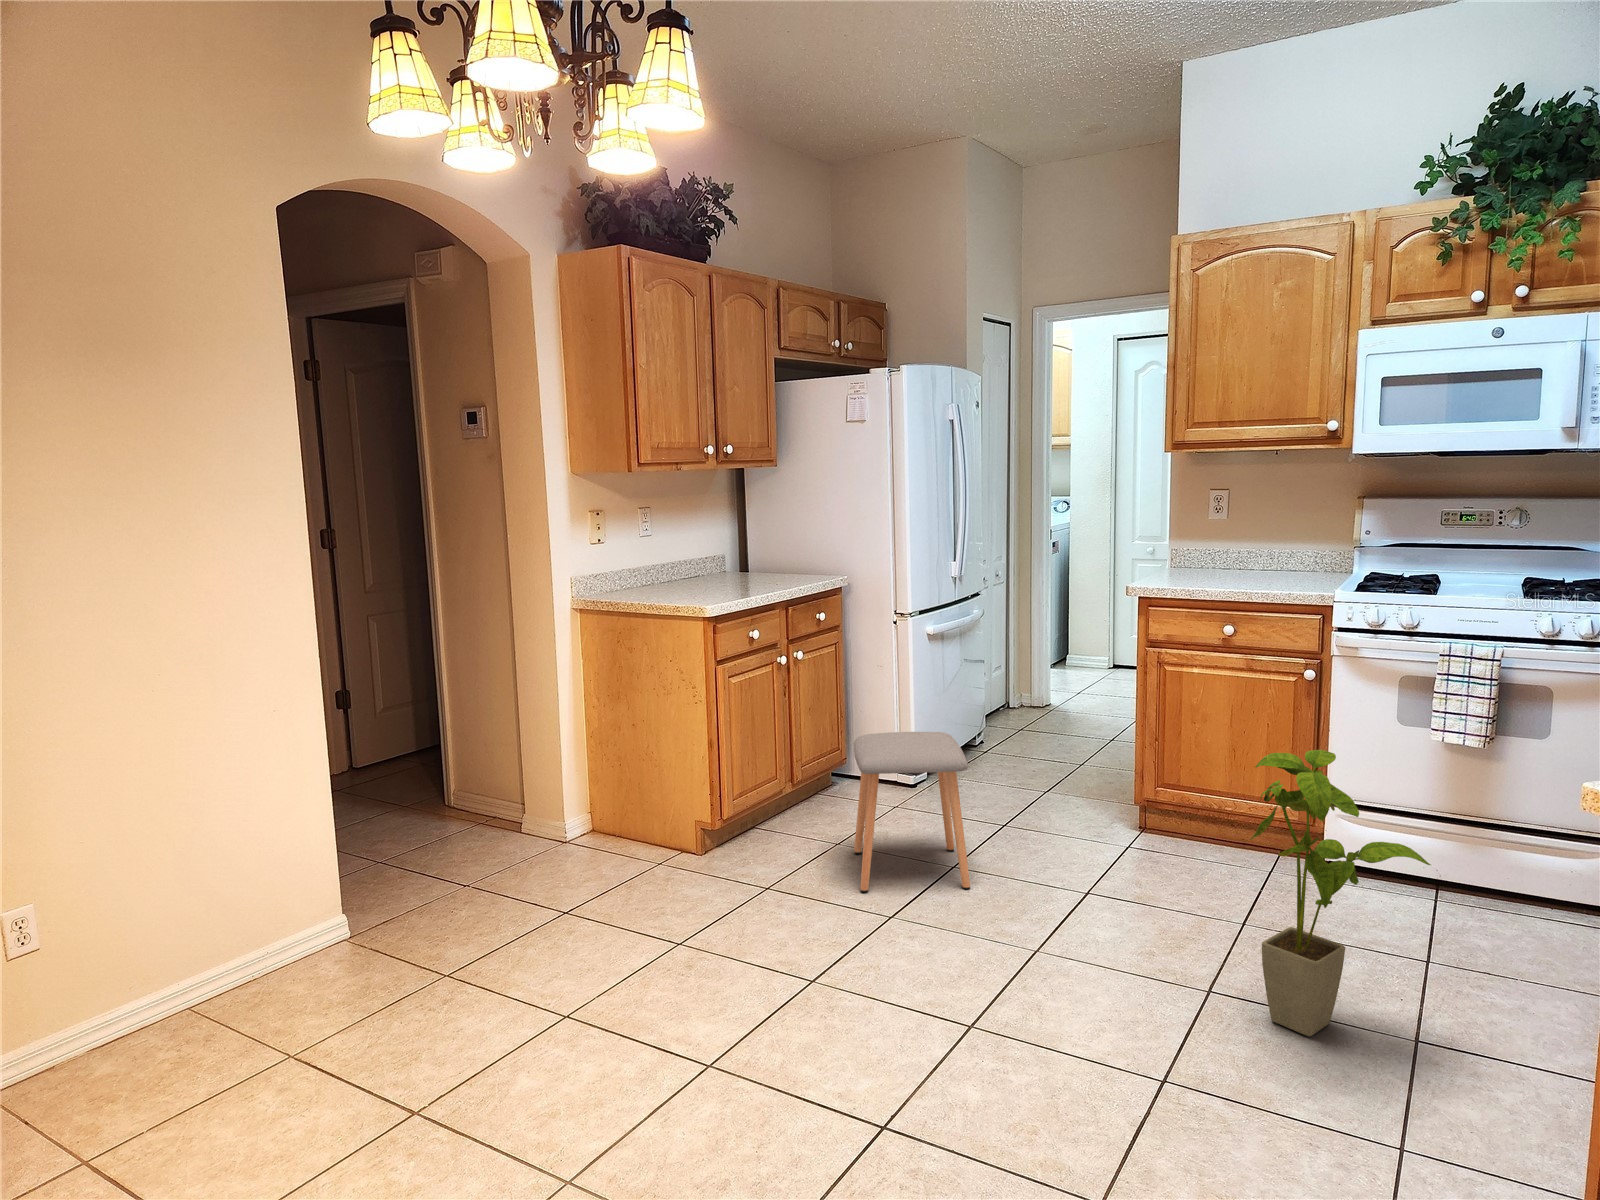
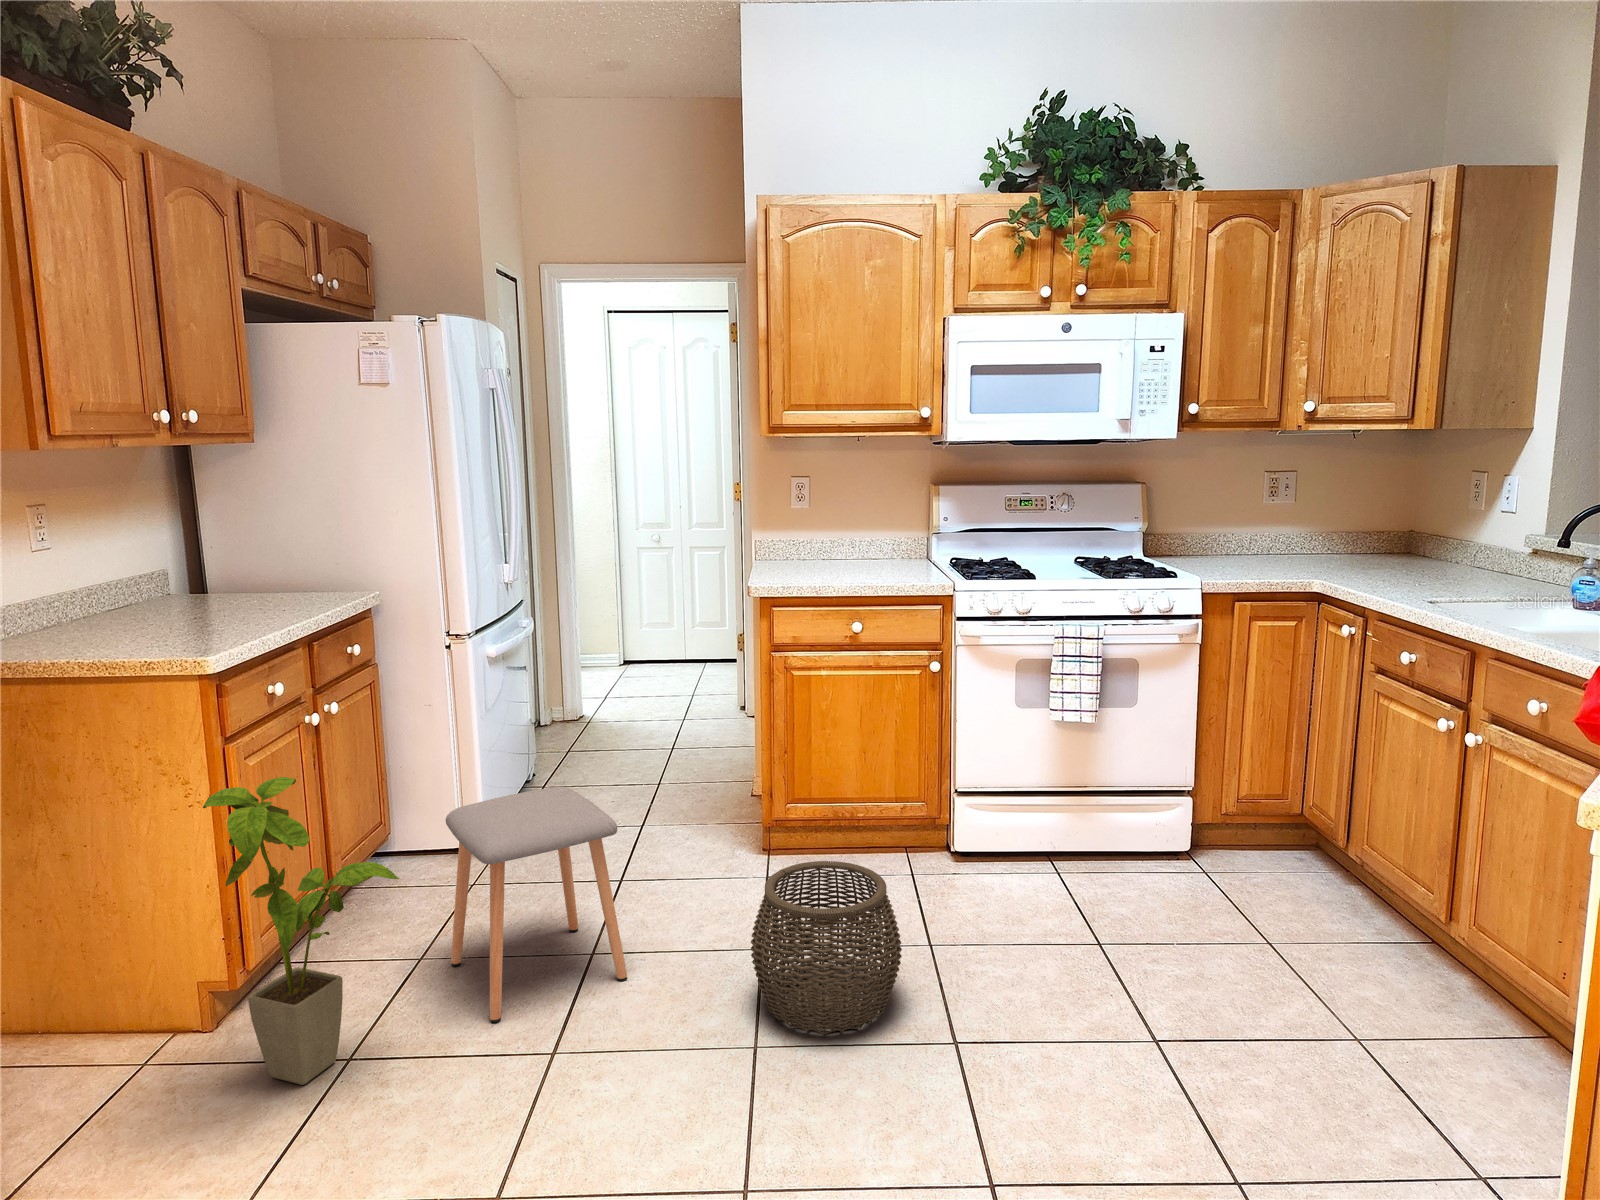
house plant: present [1250,750,1431,1037] -> present [203,777,400,1085]
woven basket: none [1051,820,1186,965] -> present [751,861,902,1034]

